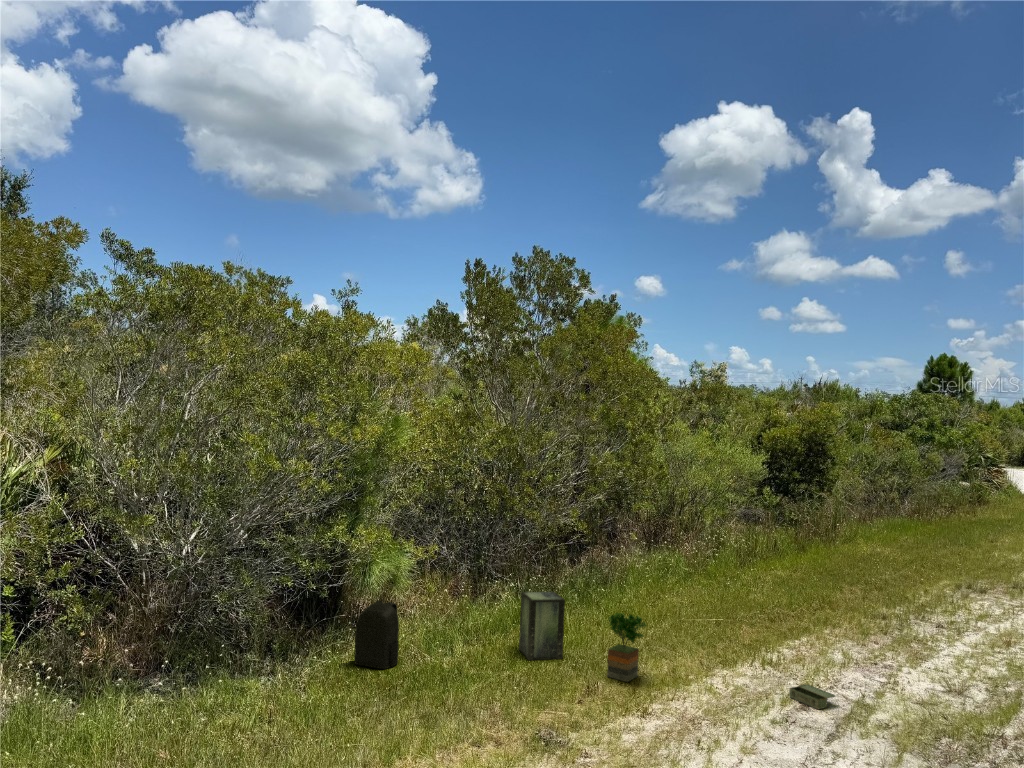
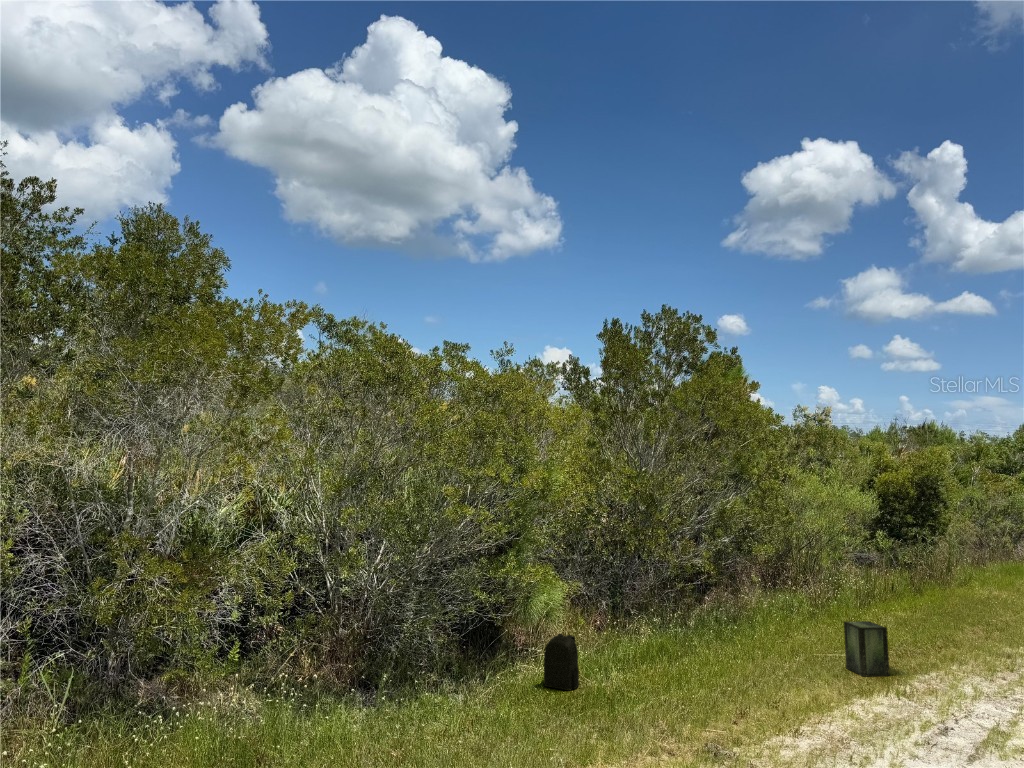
storage box: present [519,592,565,660] -> present [844,621,890,677]
potted tree: present [607,613,646,682] -> none [754,645,791,707]
toolbox: present [789,684,835,709] -> none [926,713,972,735]

